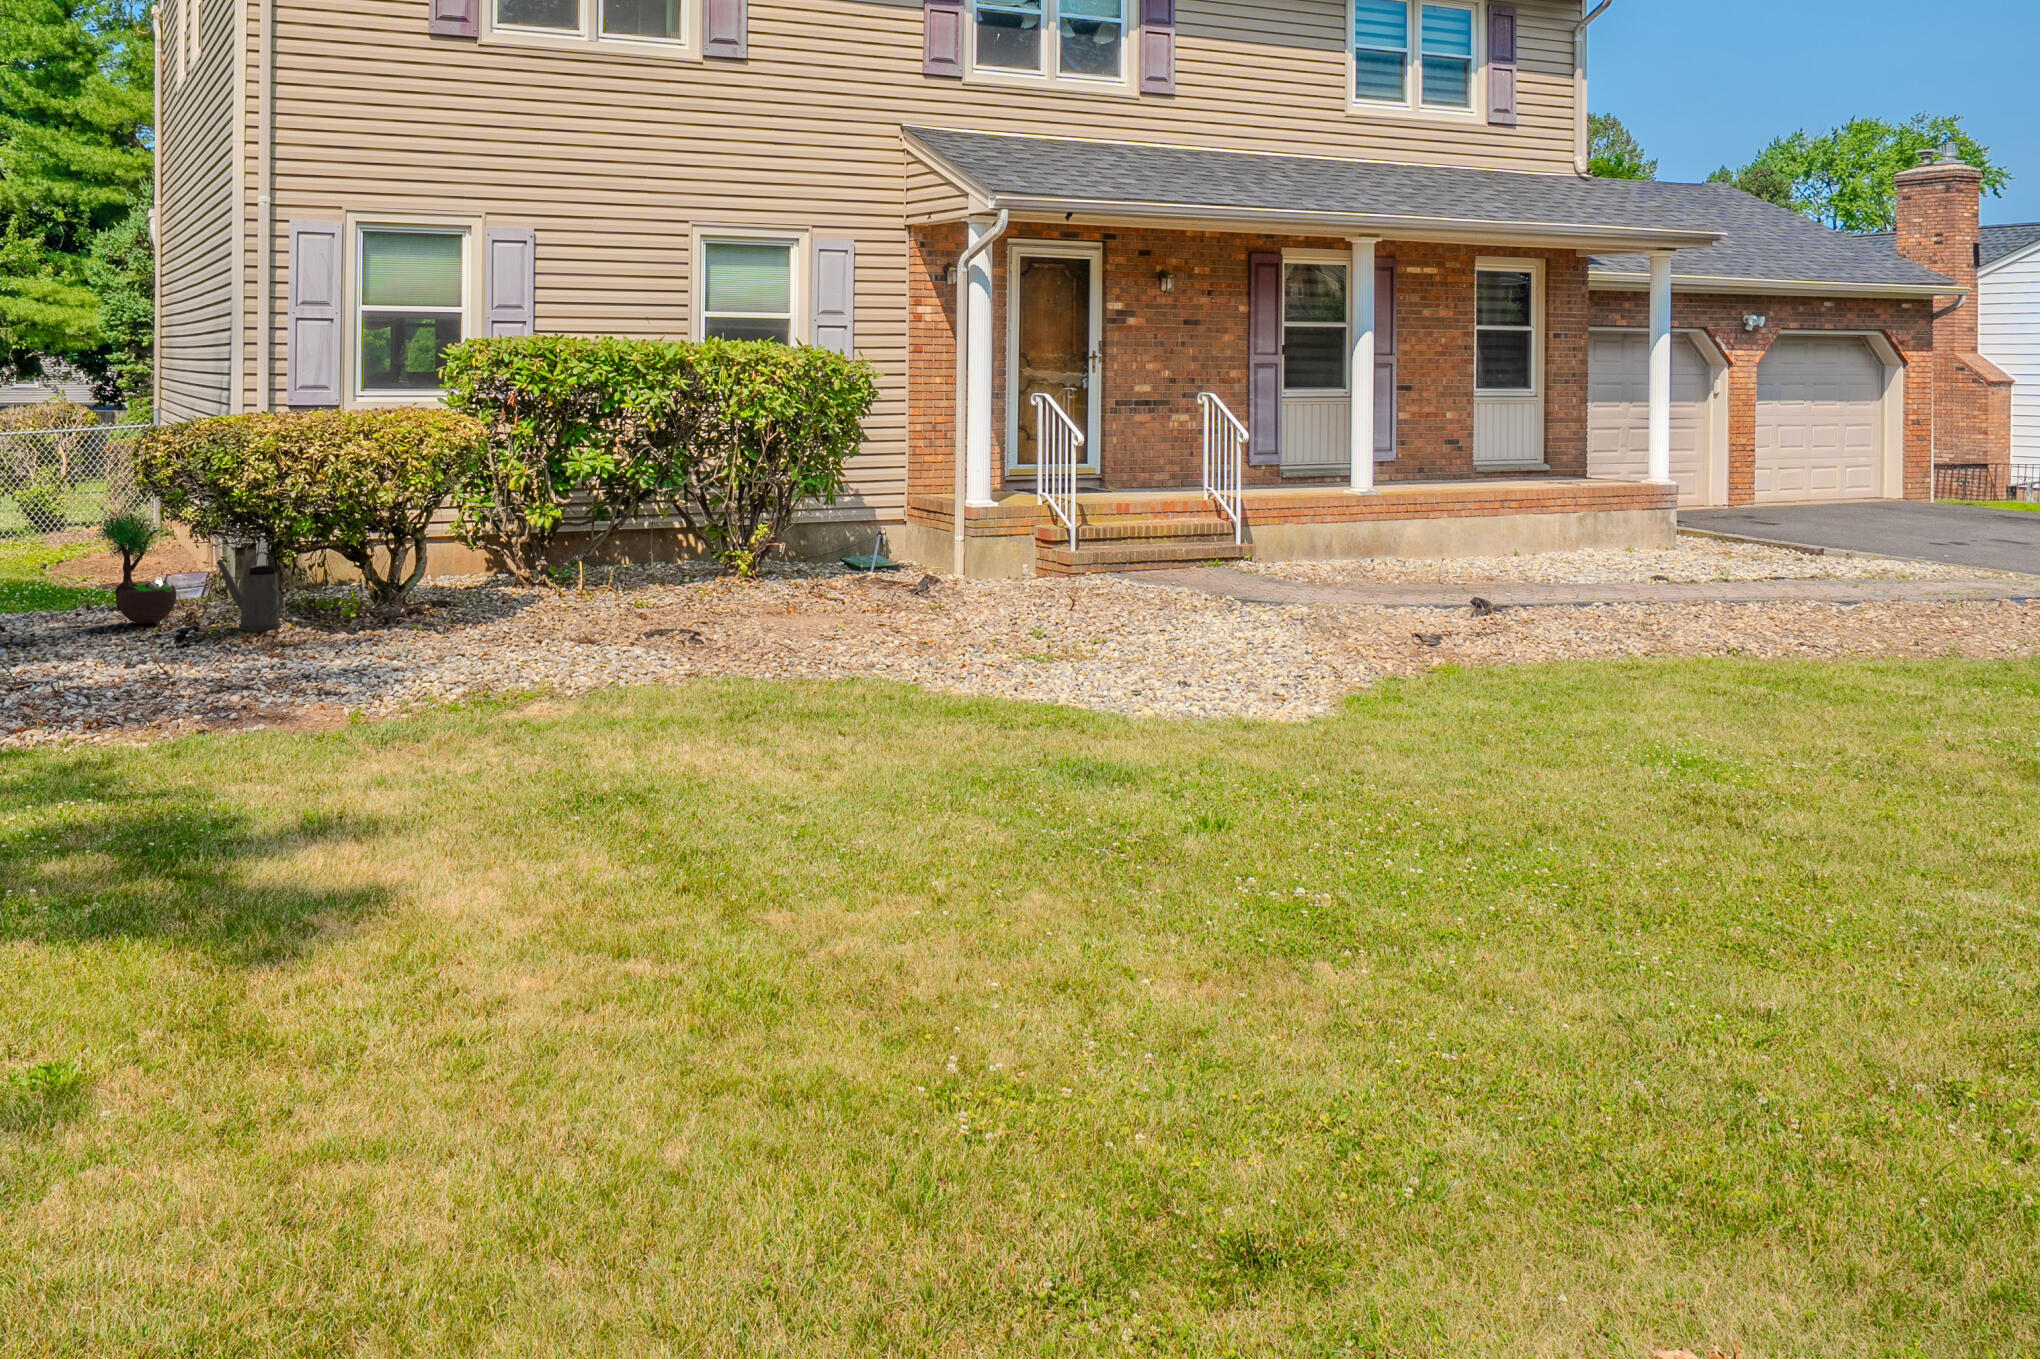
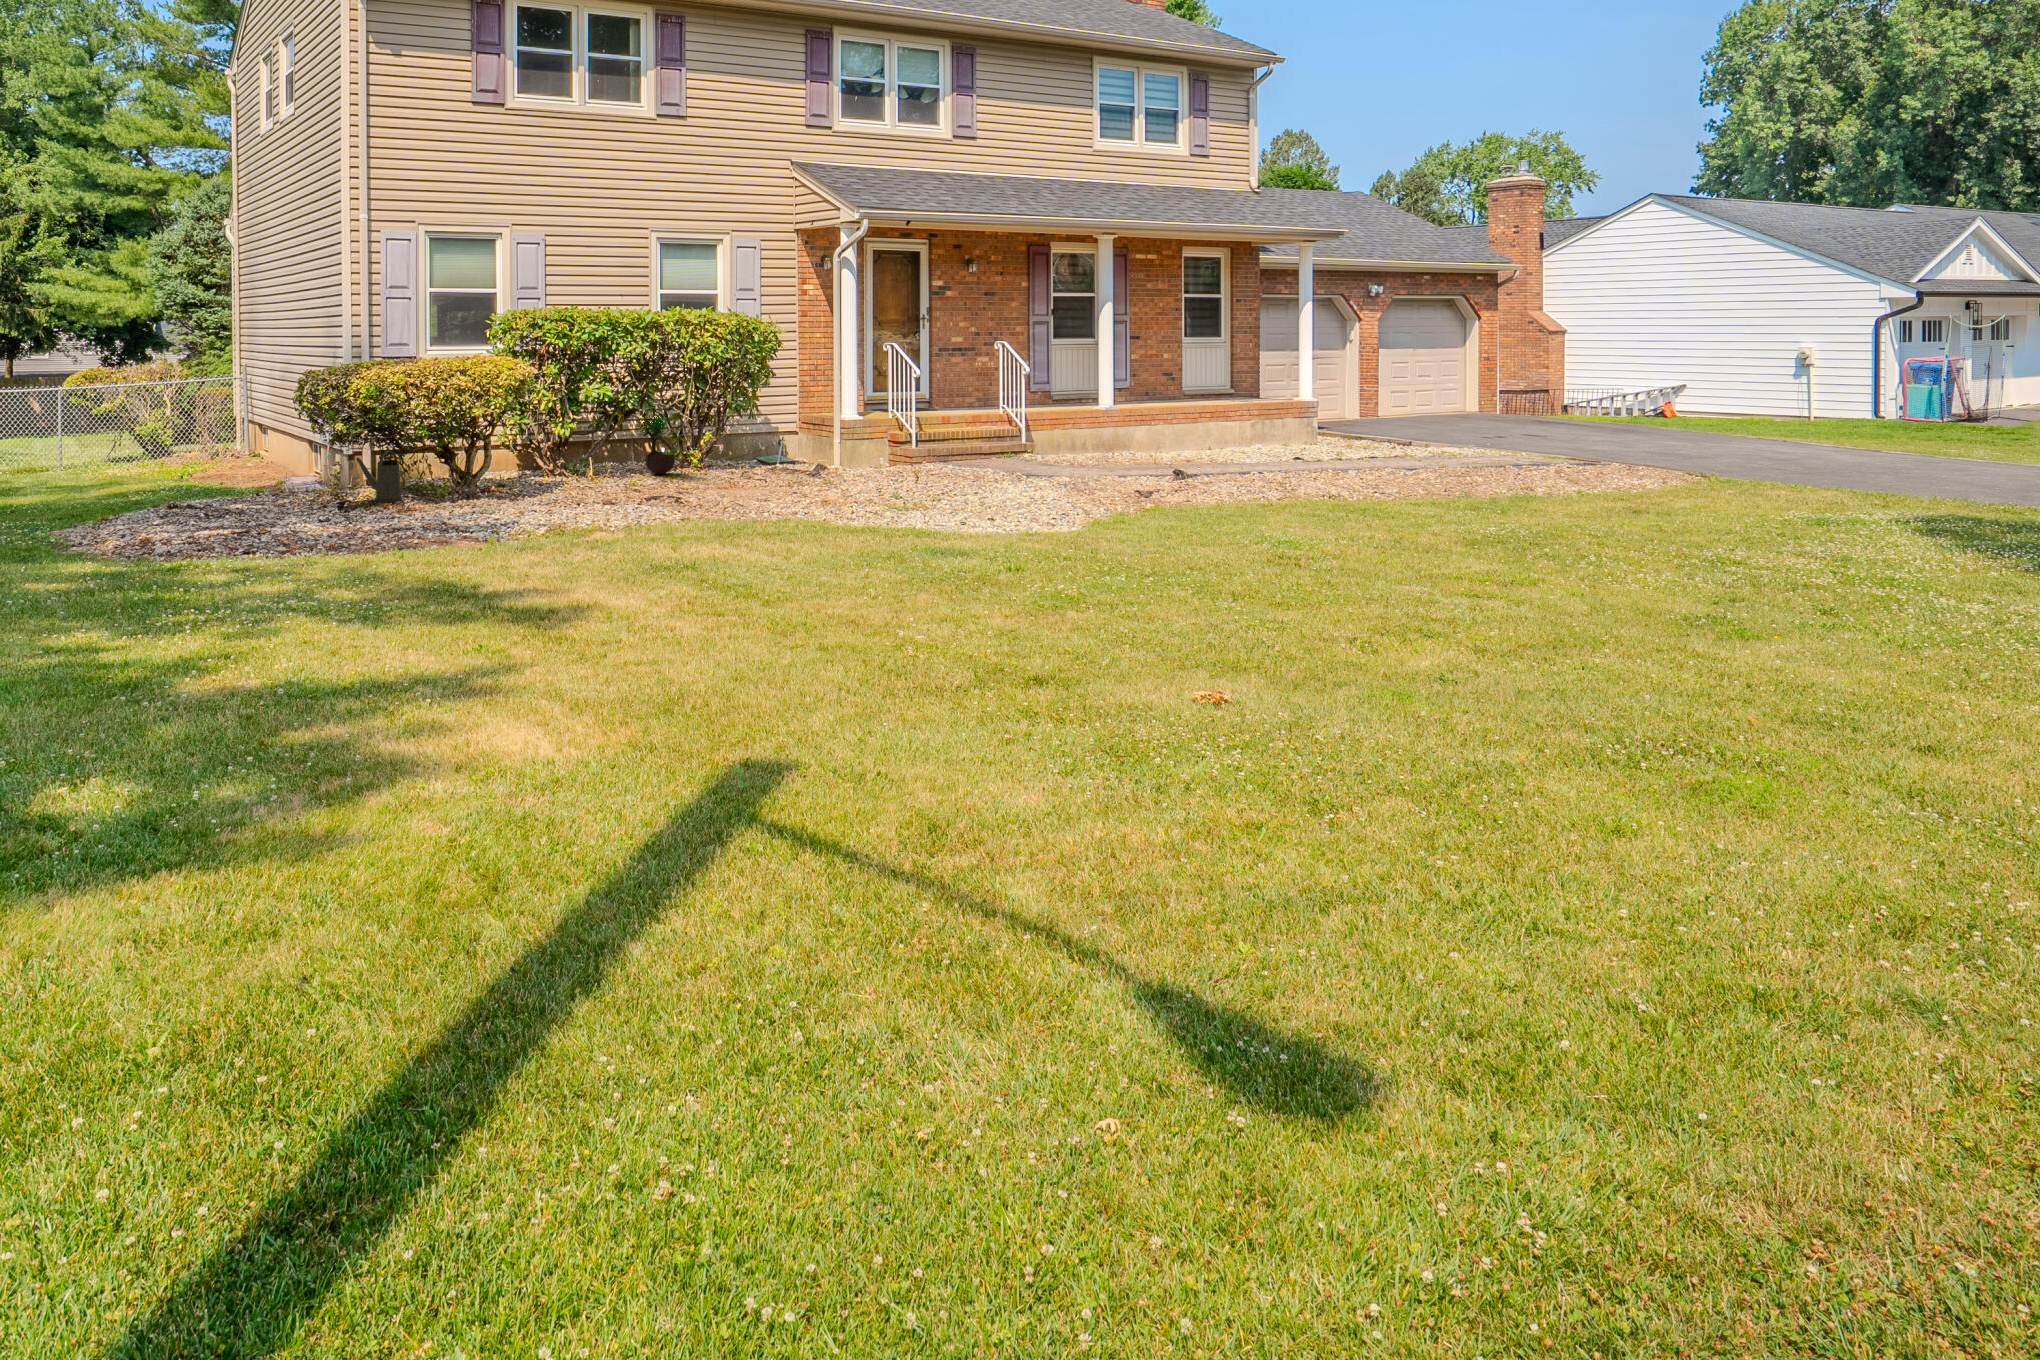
potted tree: present [96,506,176,624] -> present [636,411,675,474]

